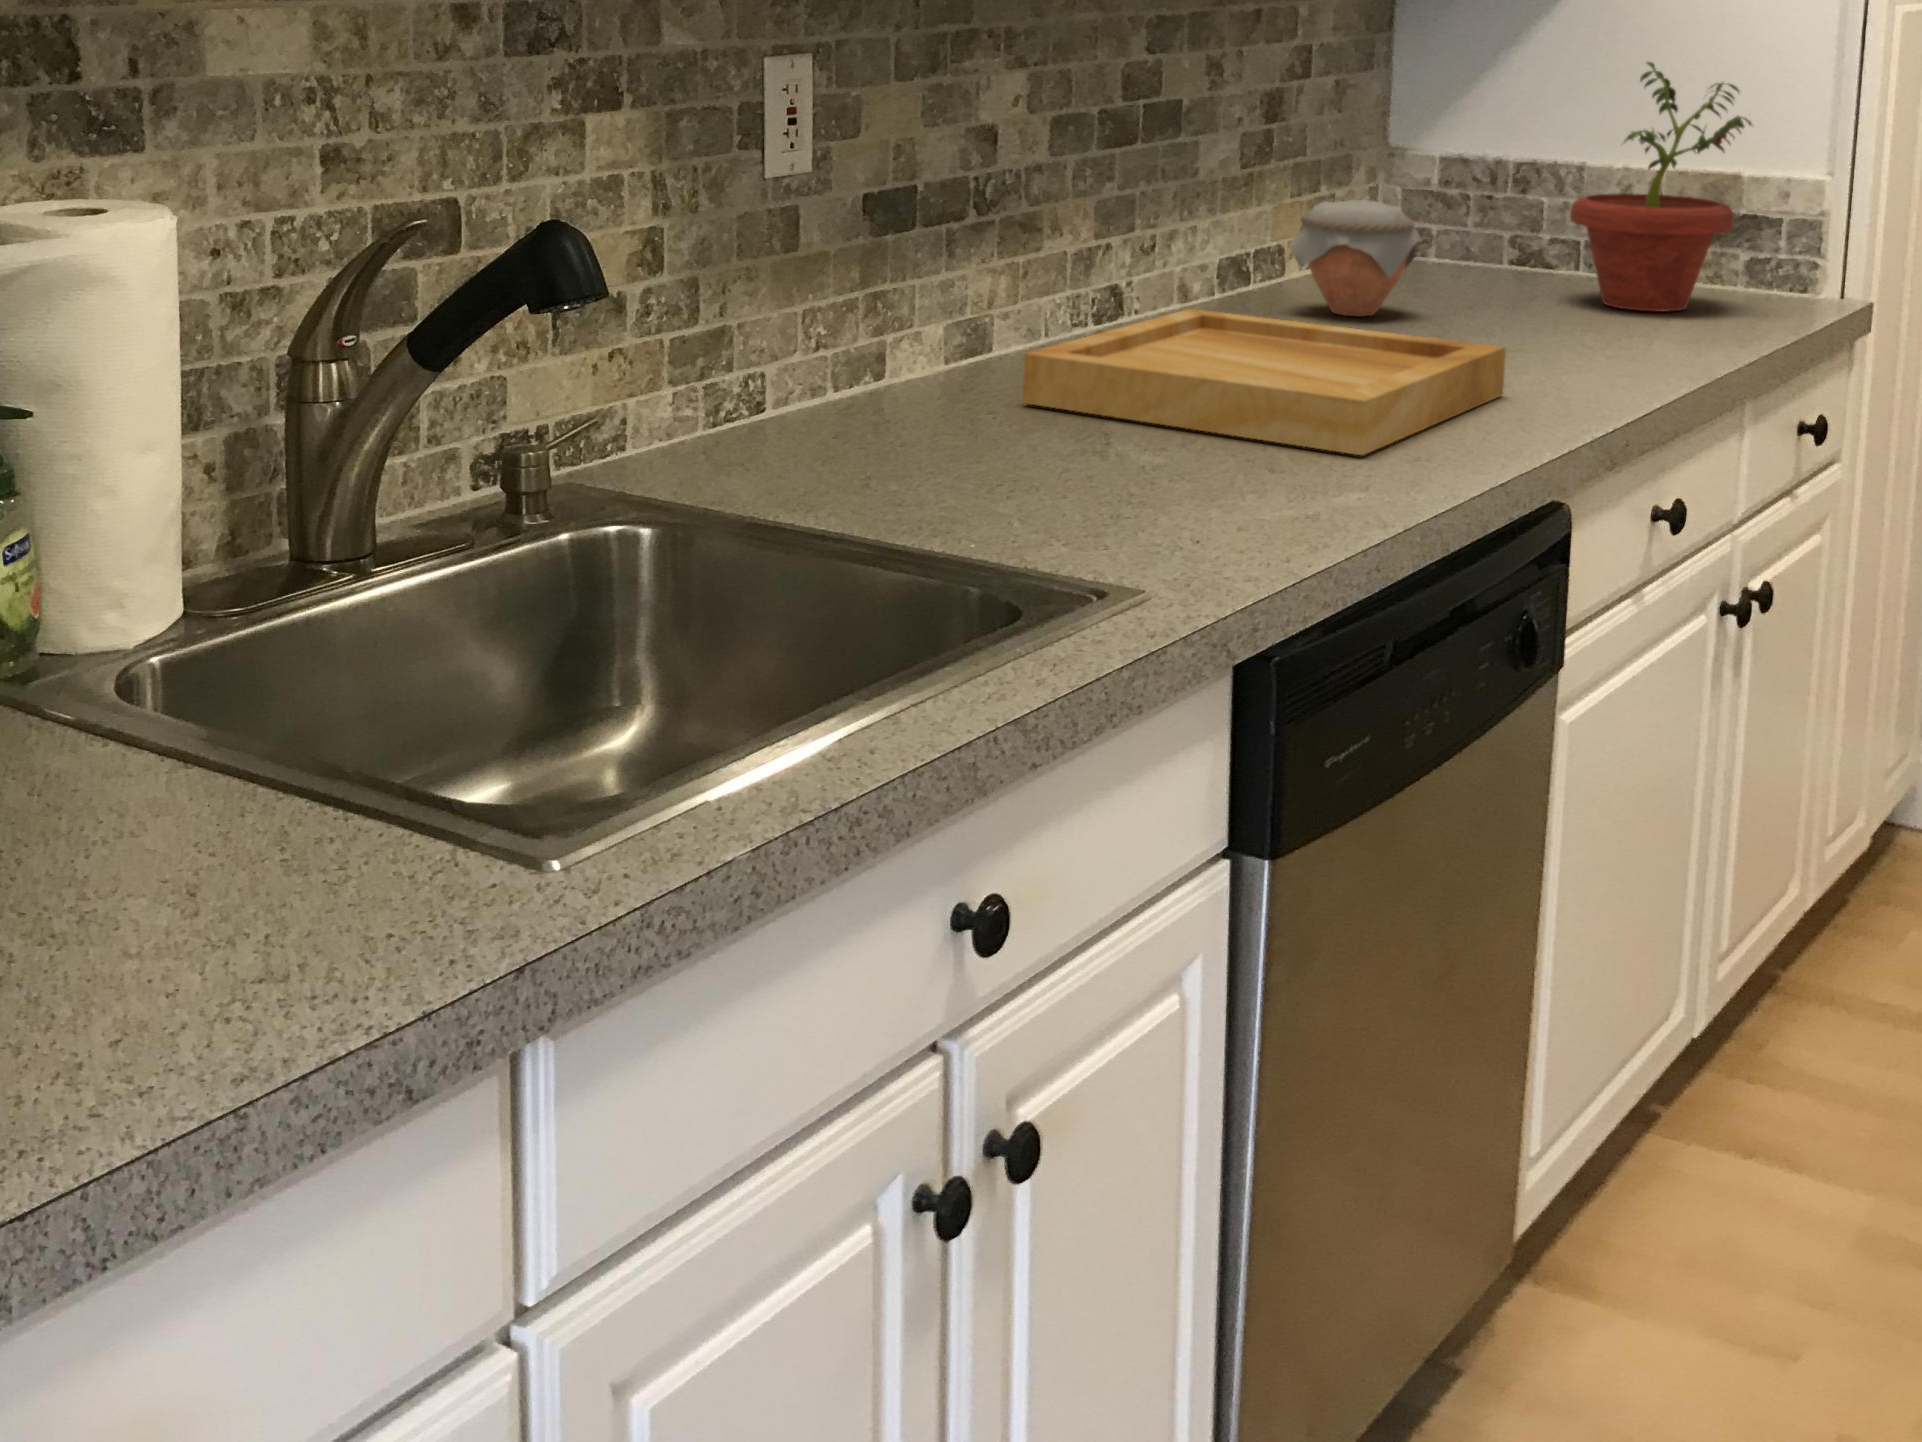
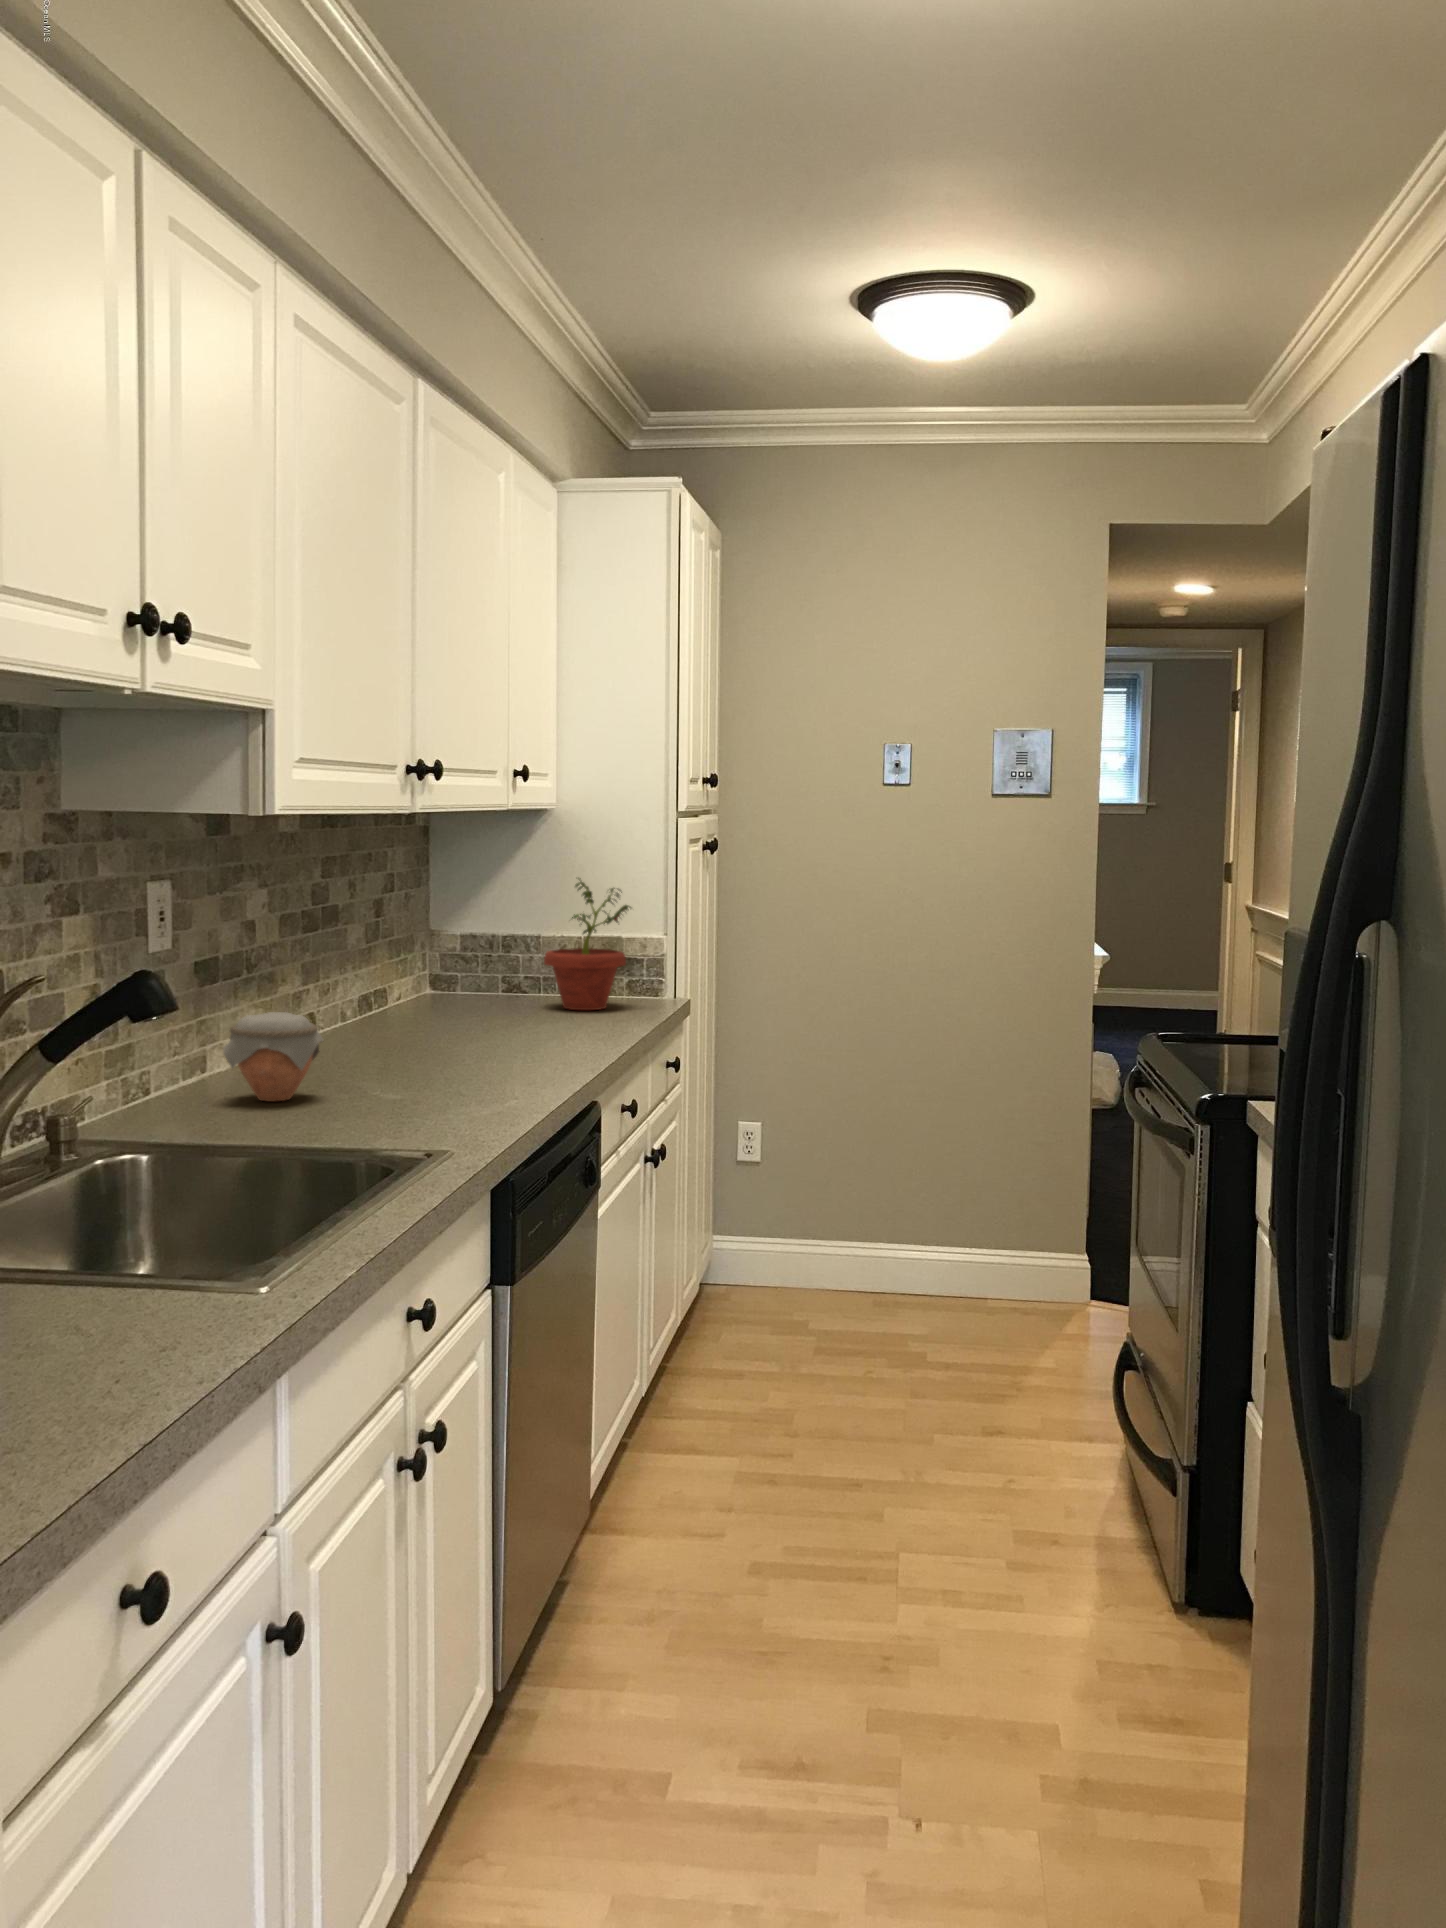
jar: present [1290,200,1422,316] -> present [223,1012,323,1101]
tray: present [1023,309,1506,455] -> none [299,1022,548,1085]

